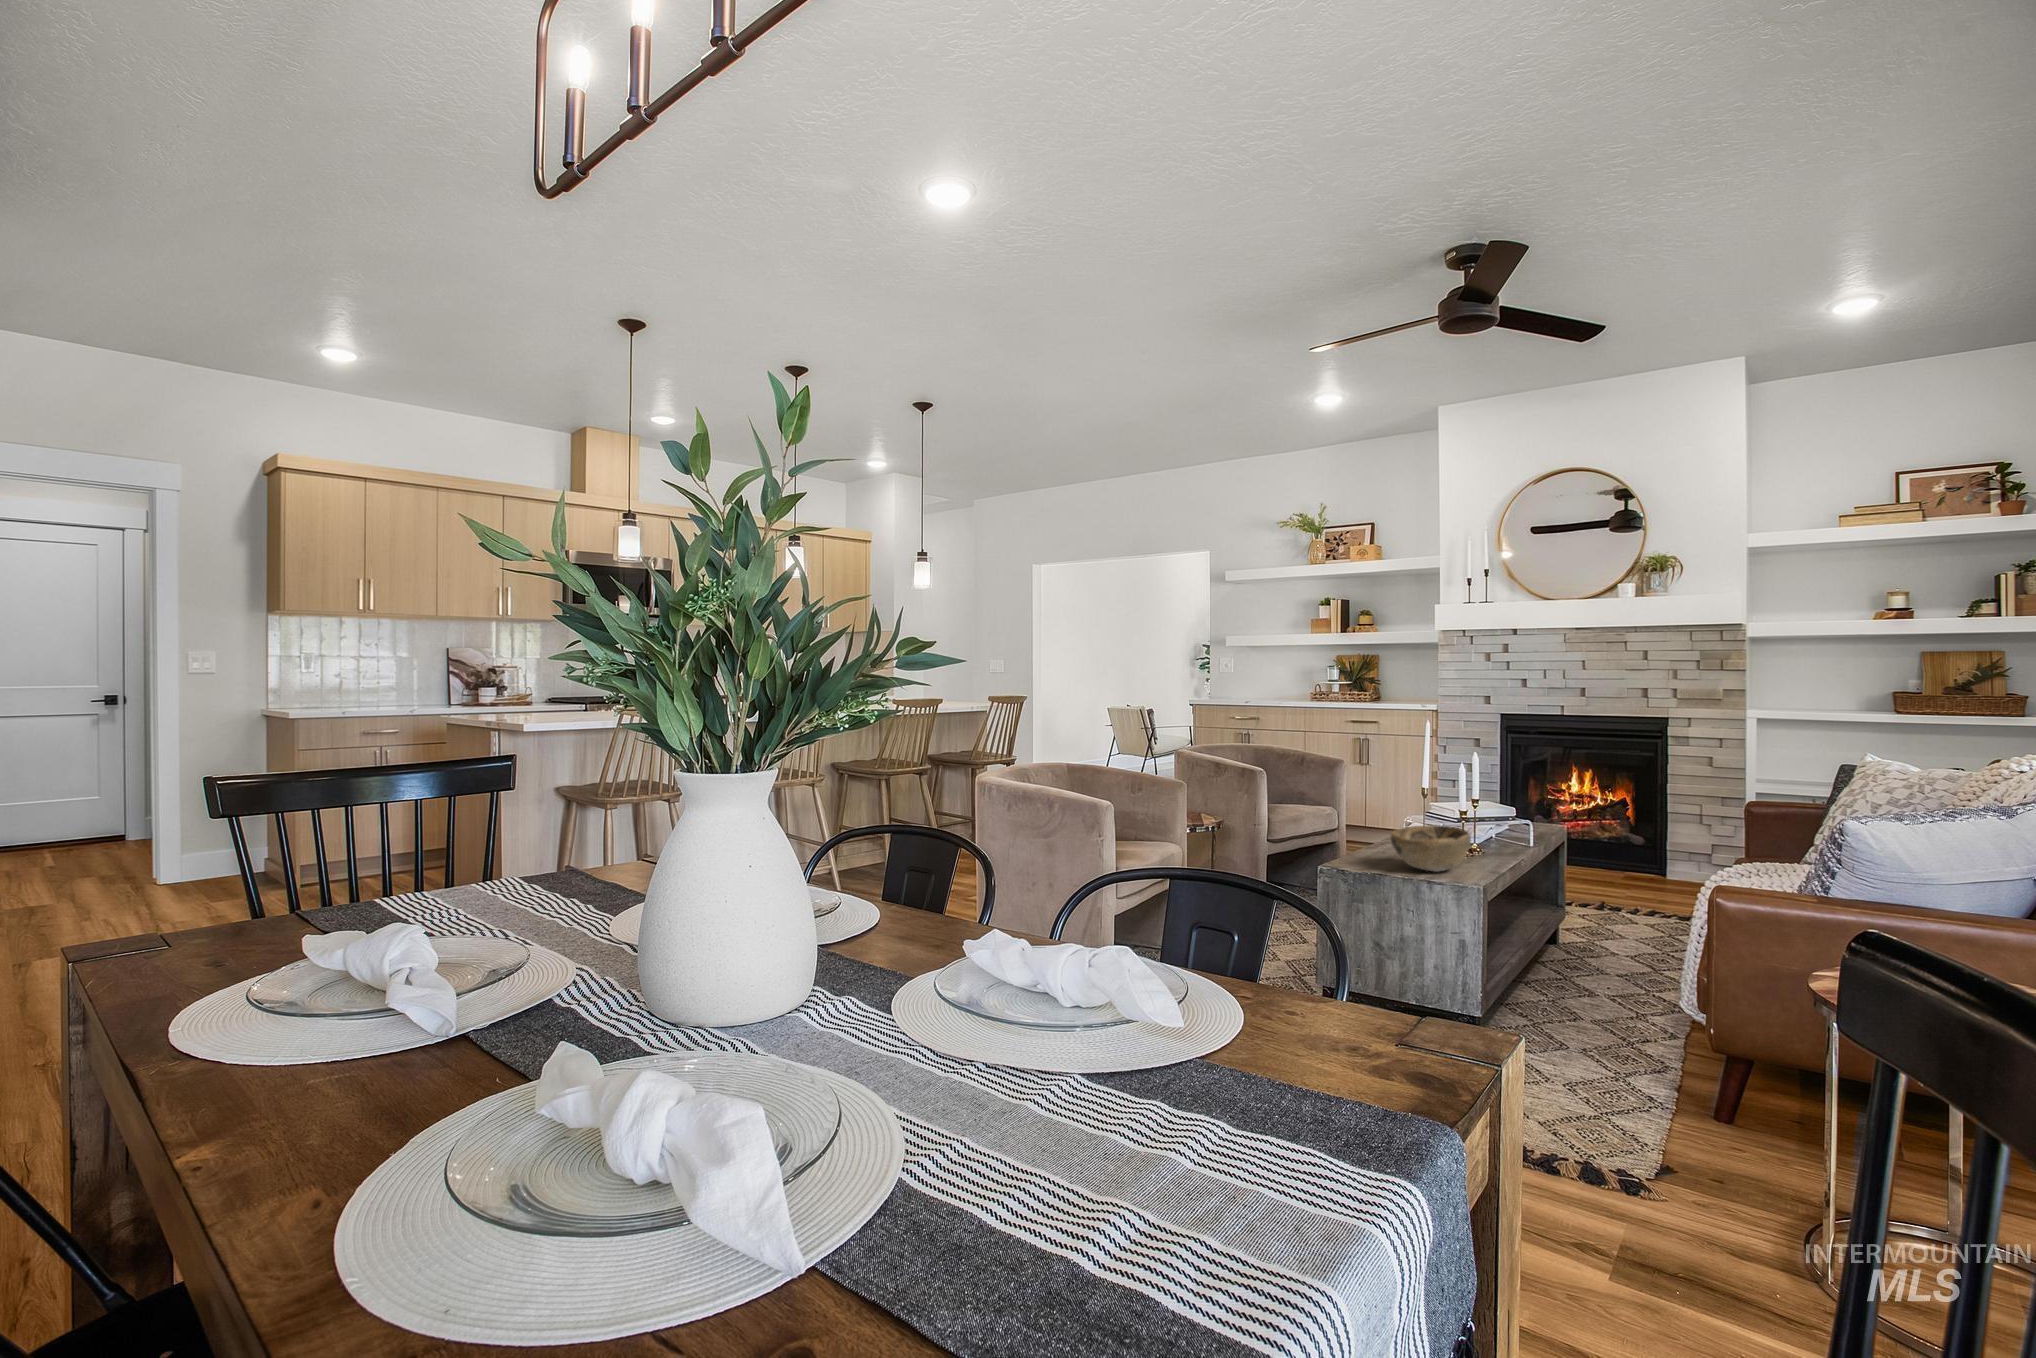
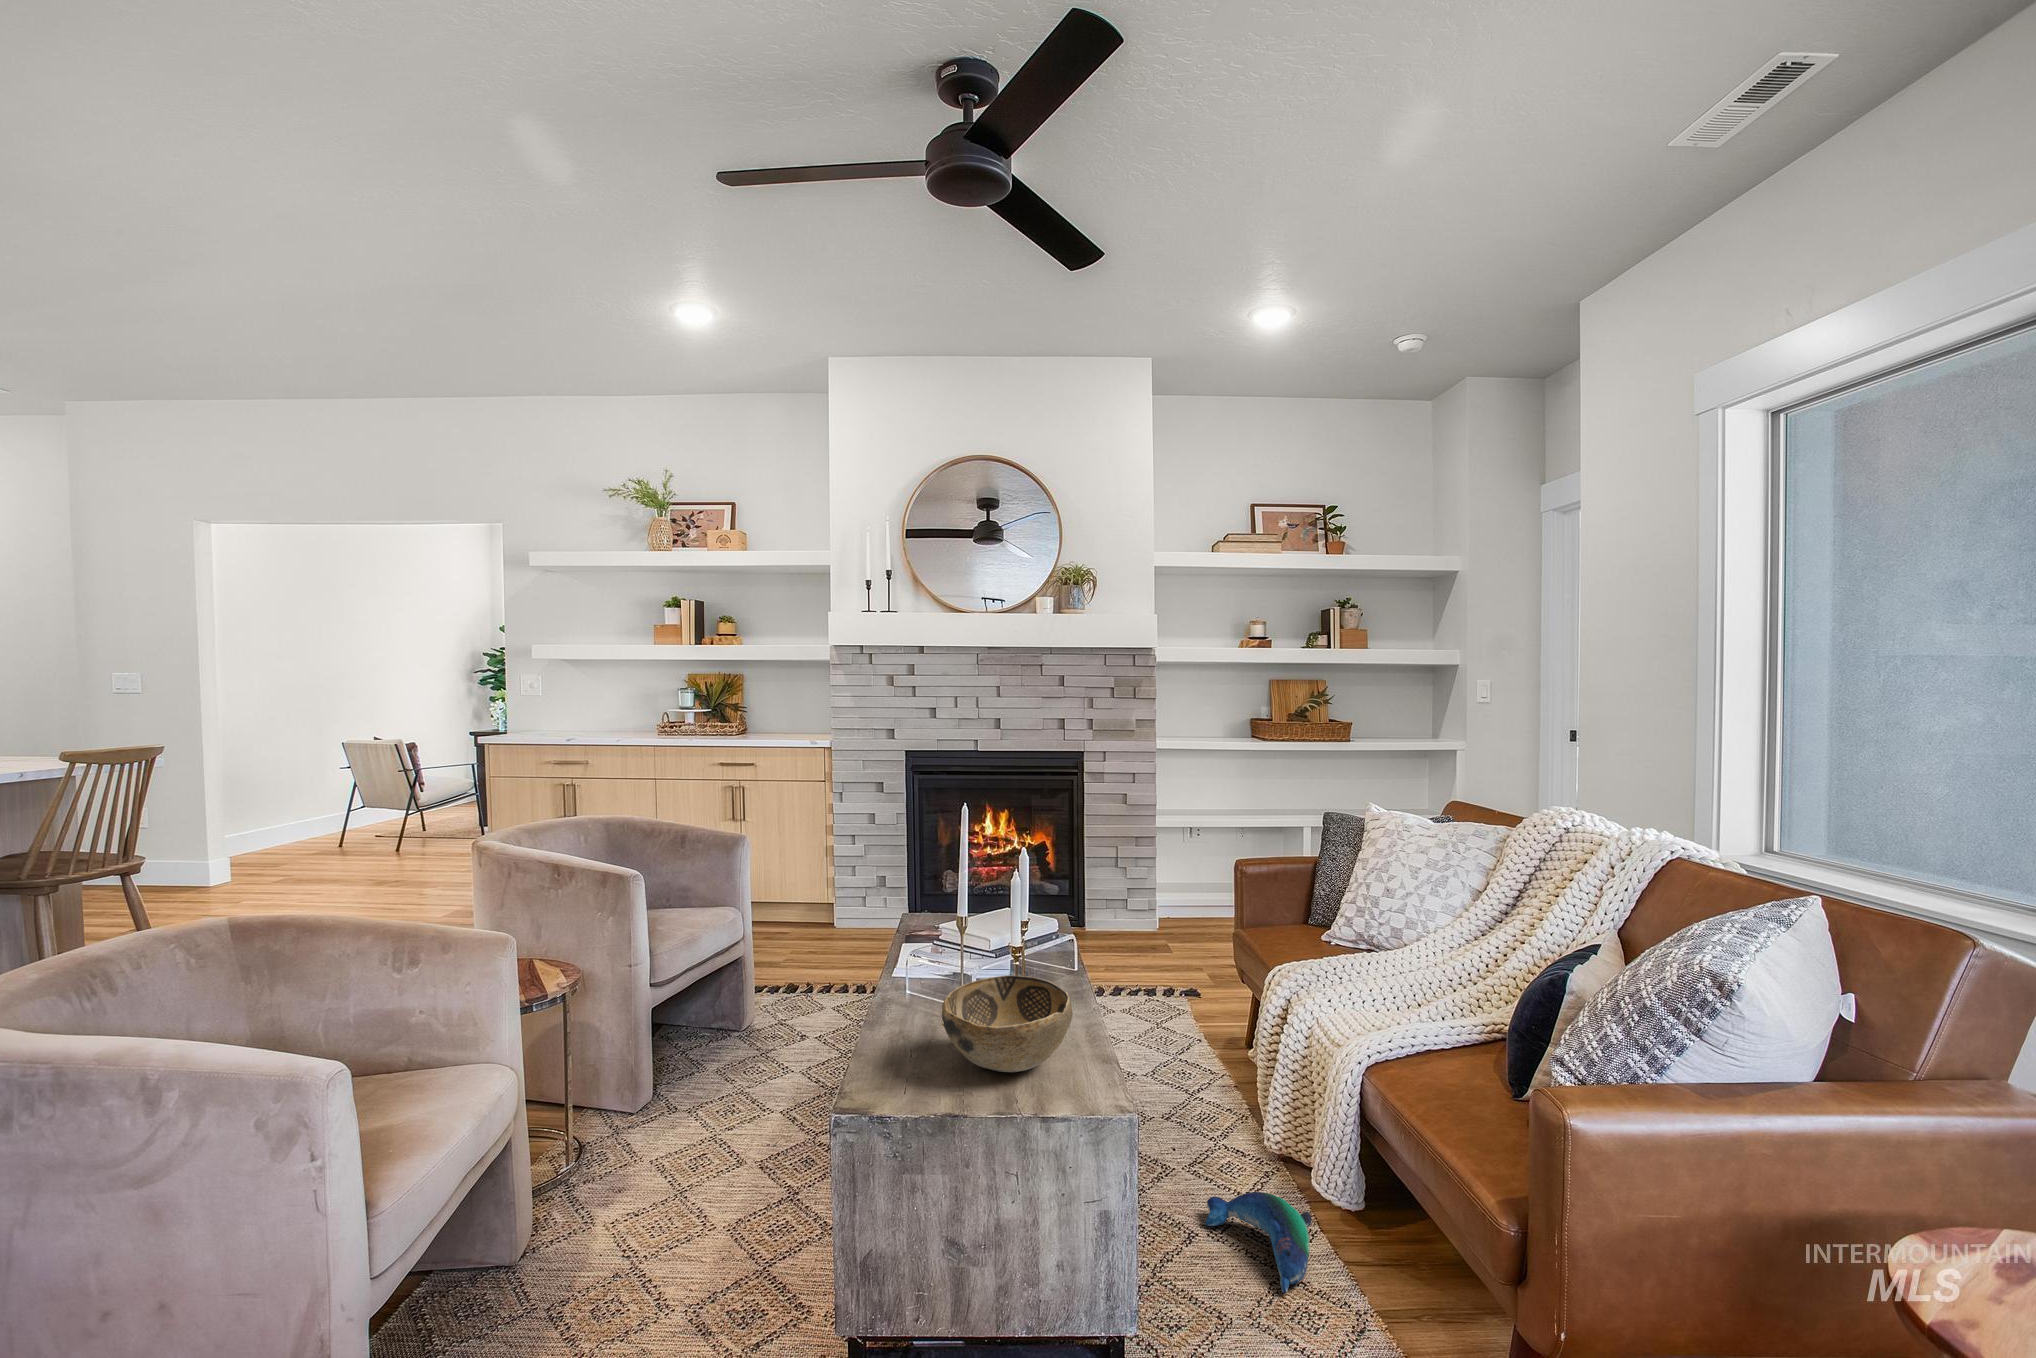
plush toy: none [1591,995,1661,1040] -> present [1205,1192,1312,1293]

